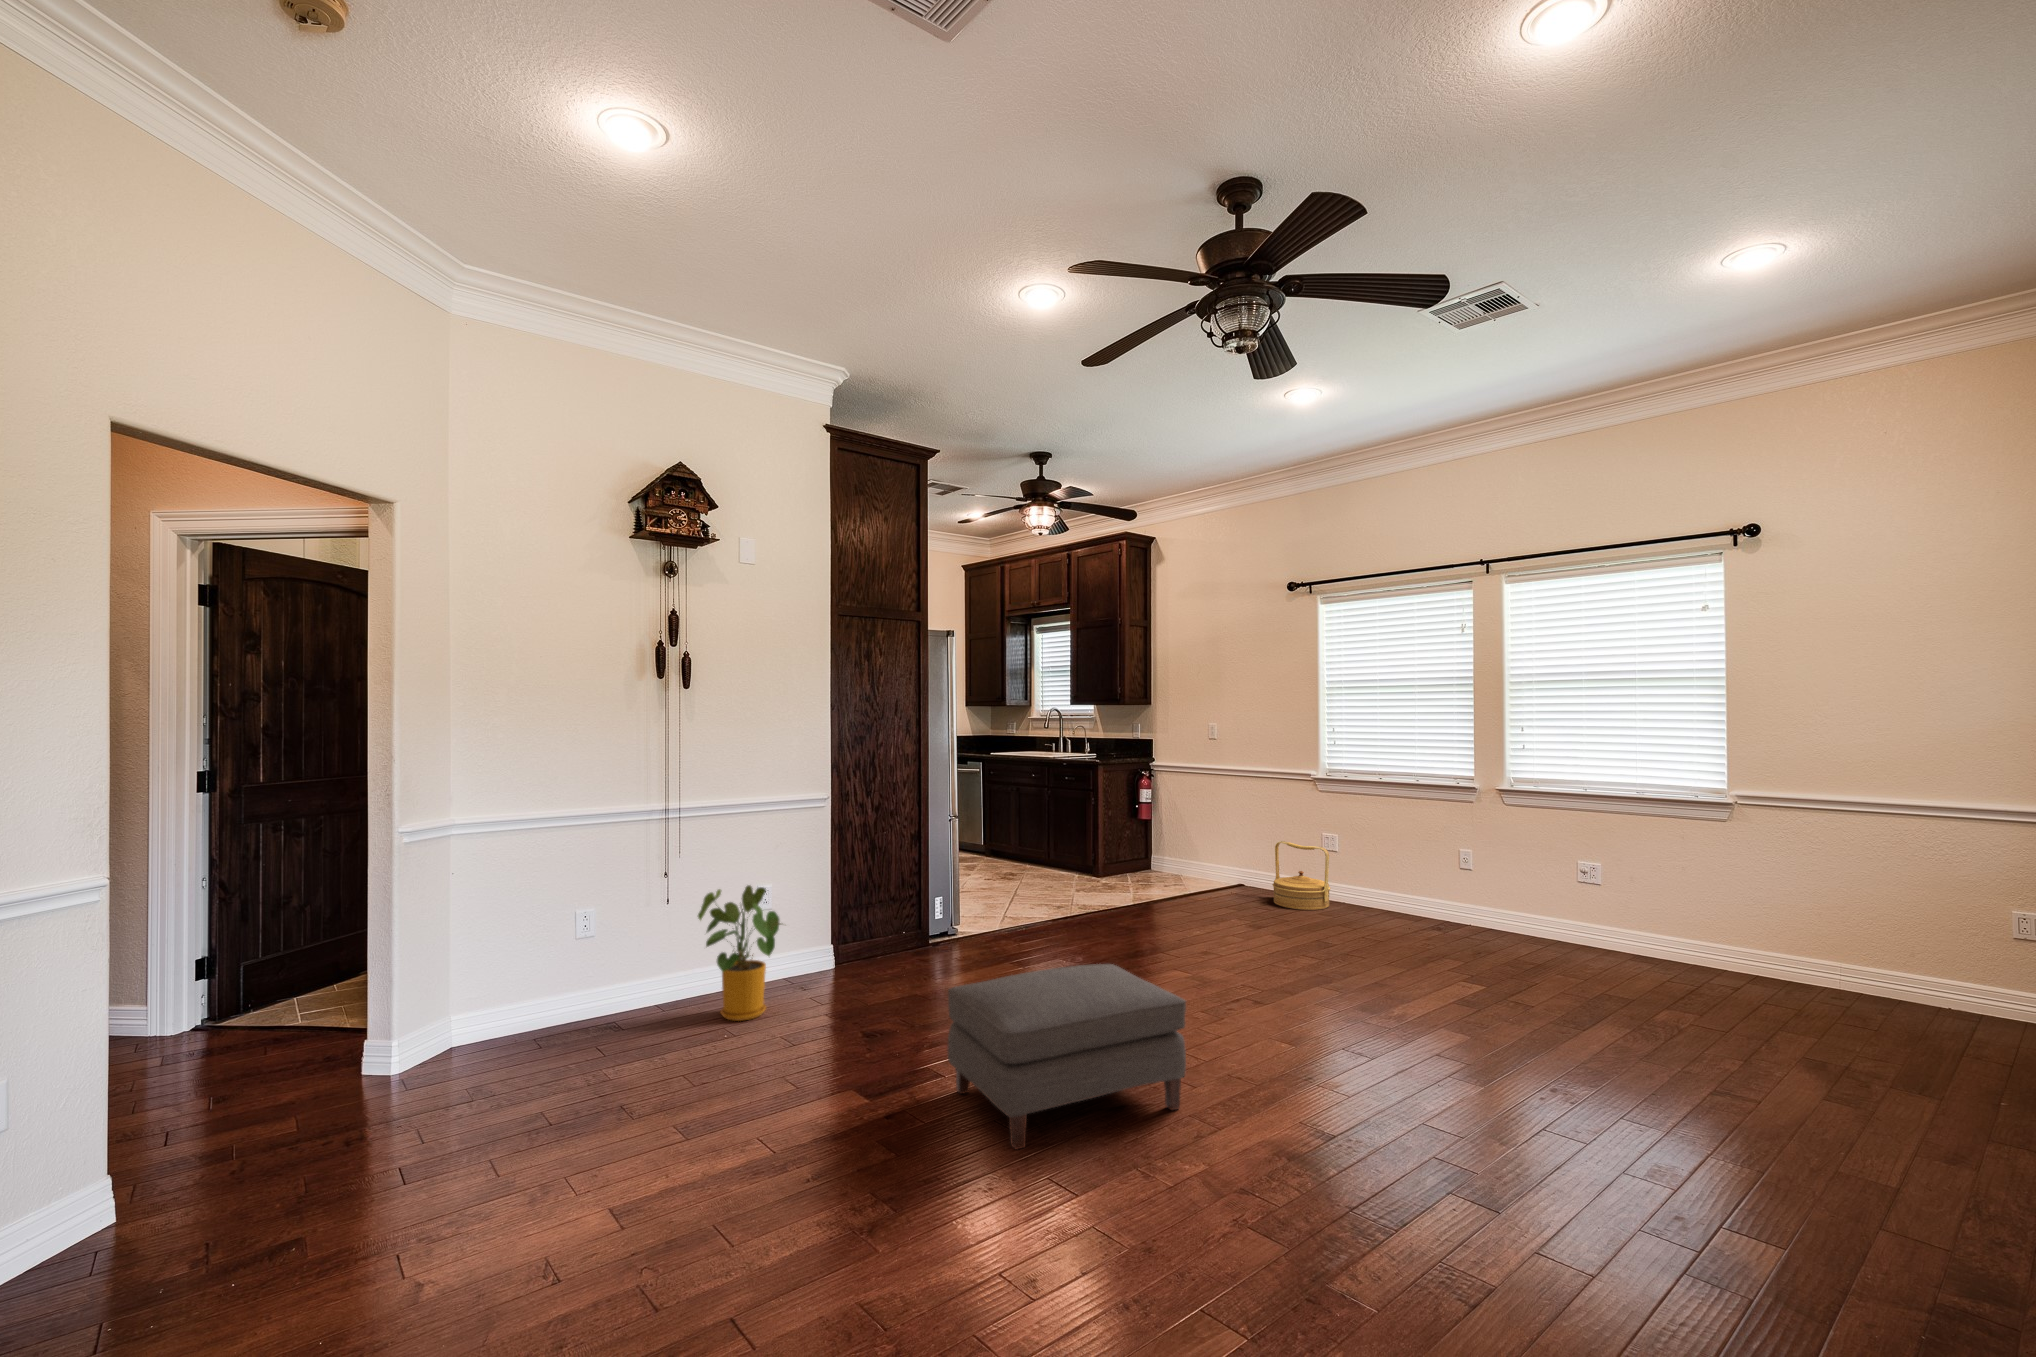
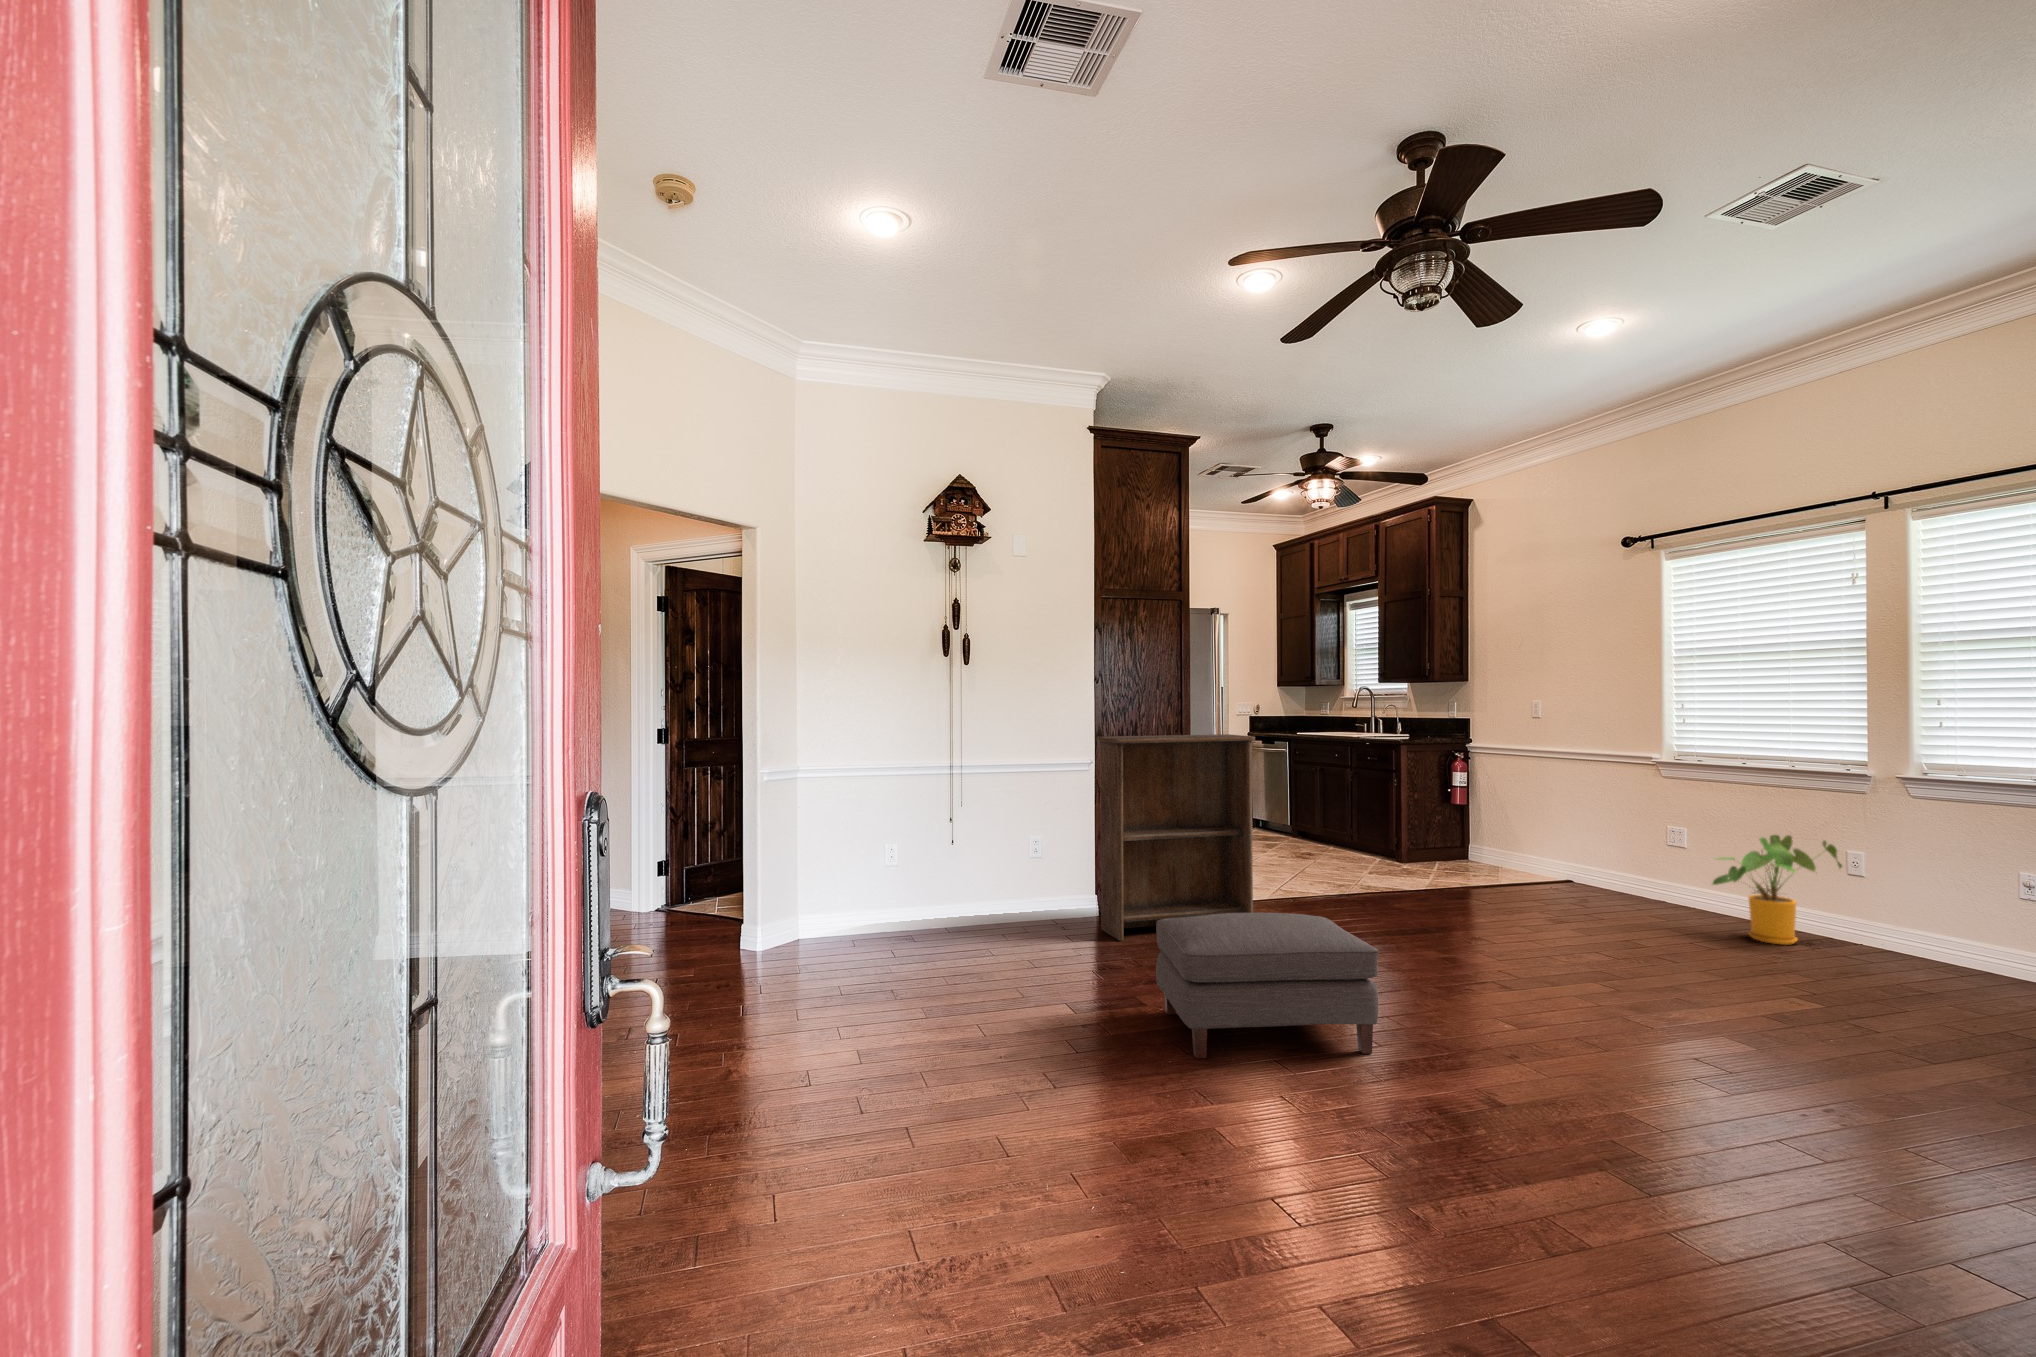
bookshelf: none [839,765,1004,1002] -> present [1097,734,1255,940]
woven basket: present [1273,841,1331,910] -> none [1602,831,1678,910]
house plant: present [698,885,781,1021] -> present [1713,835,1842,945]

